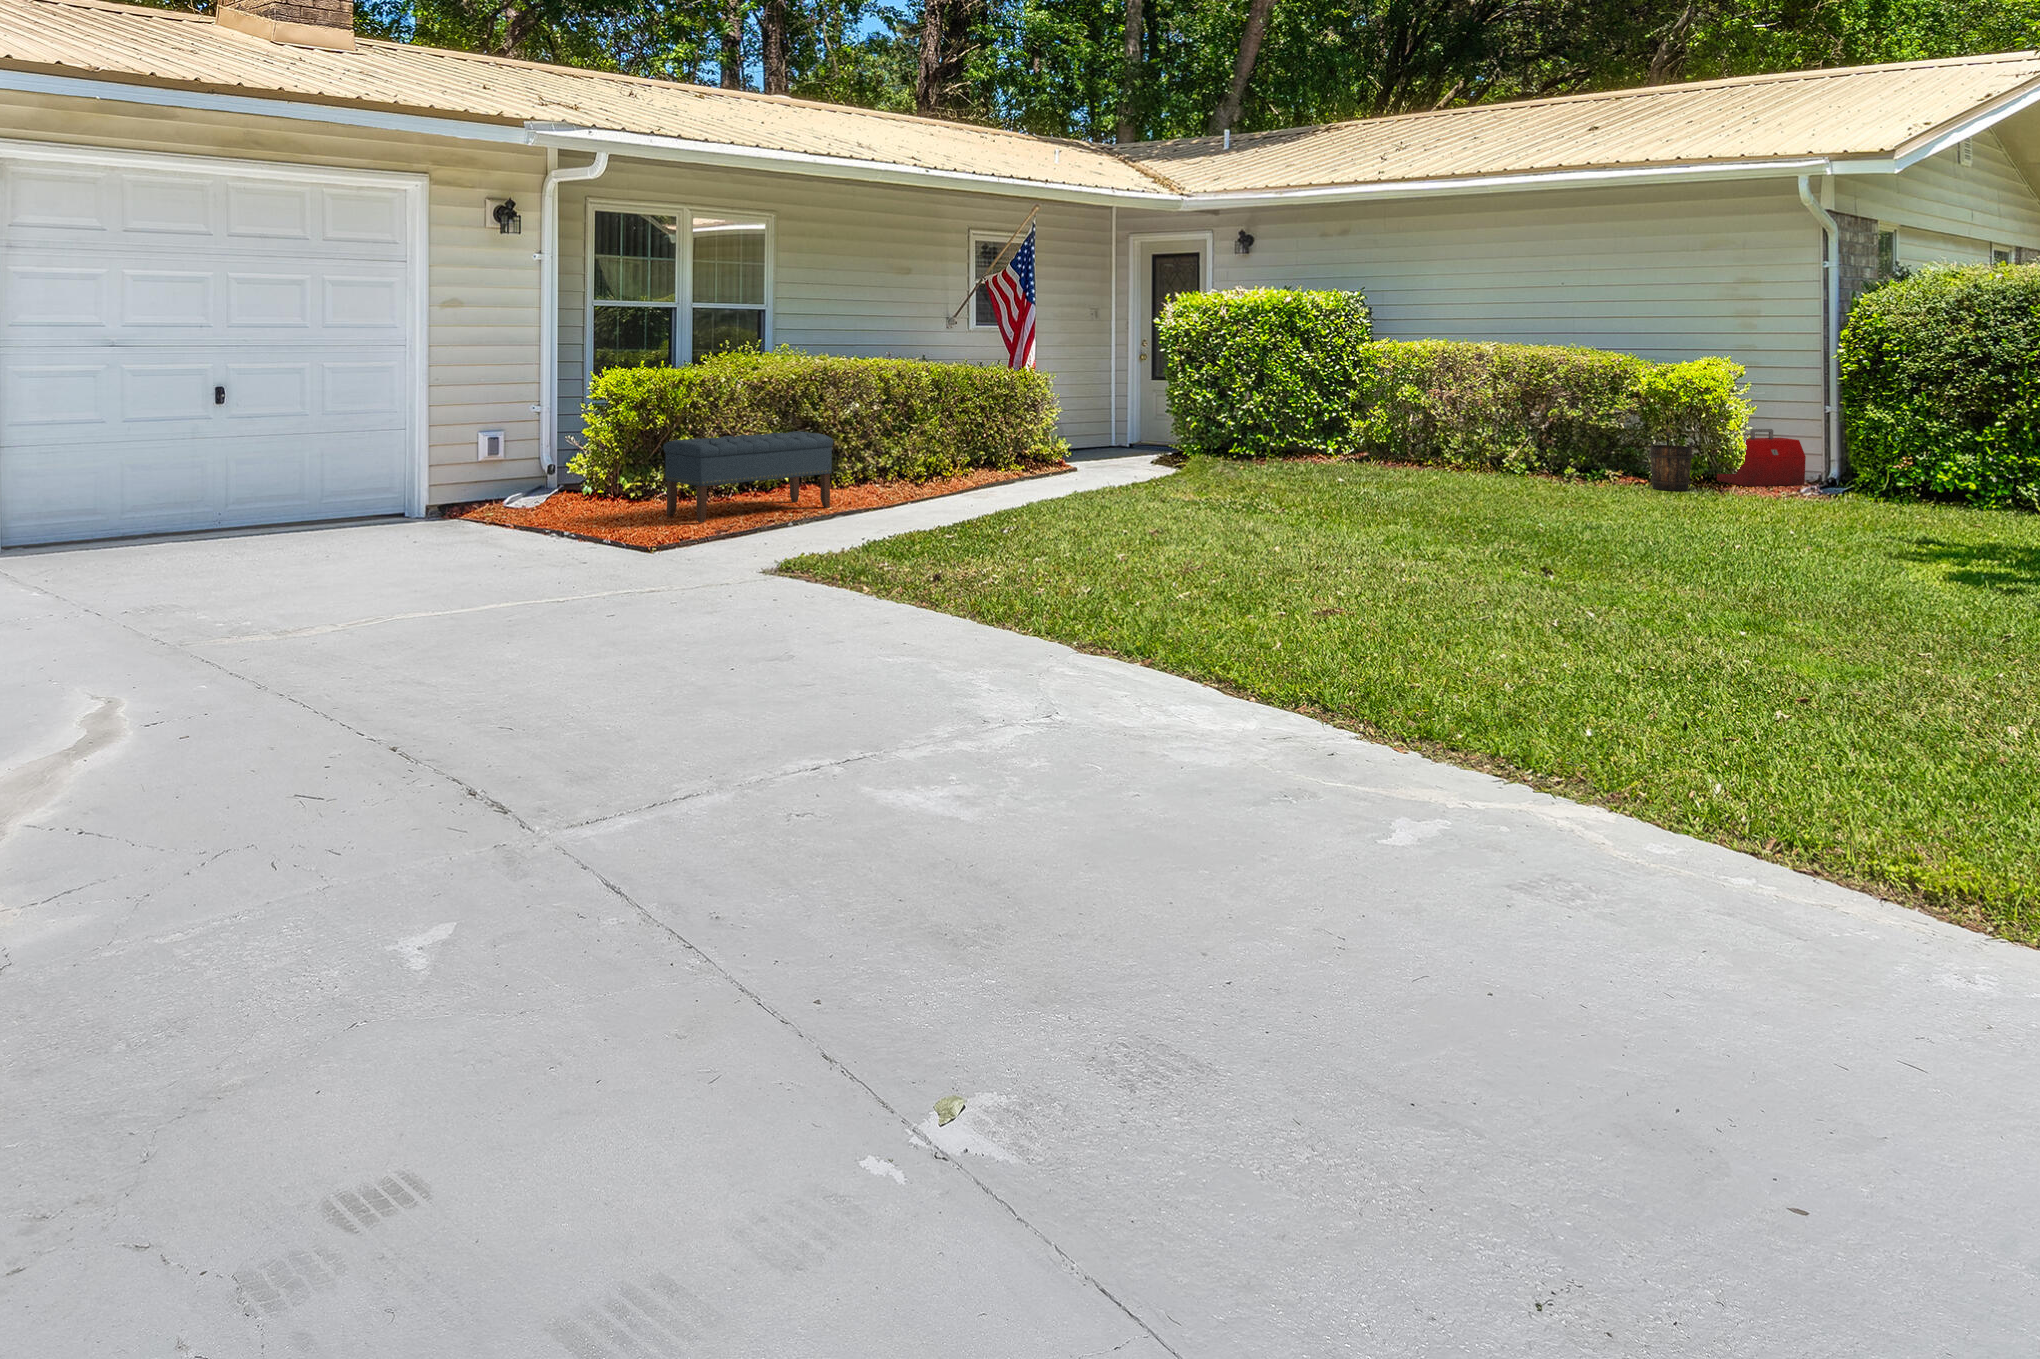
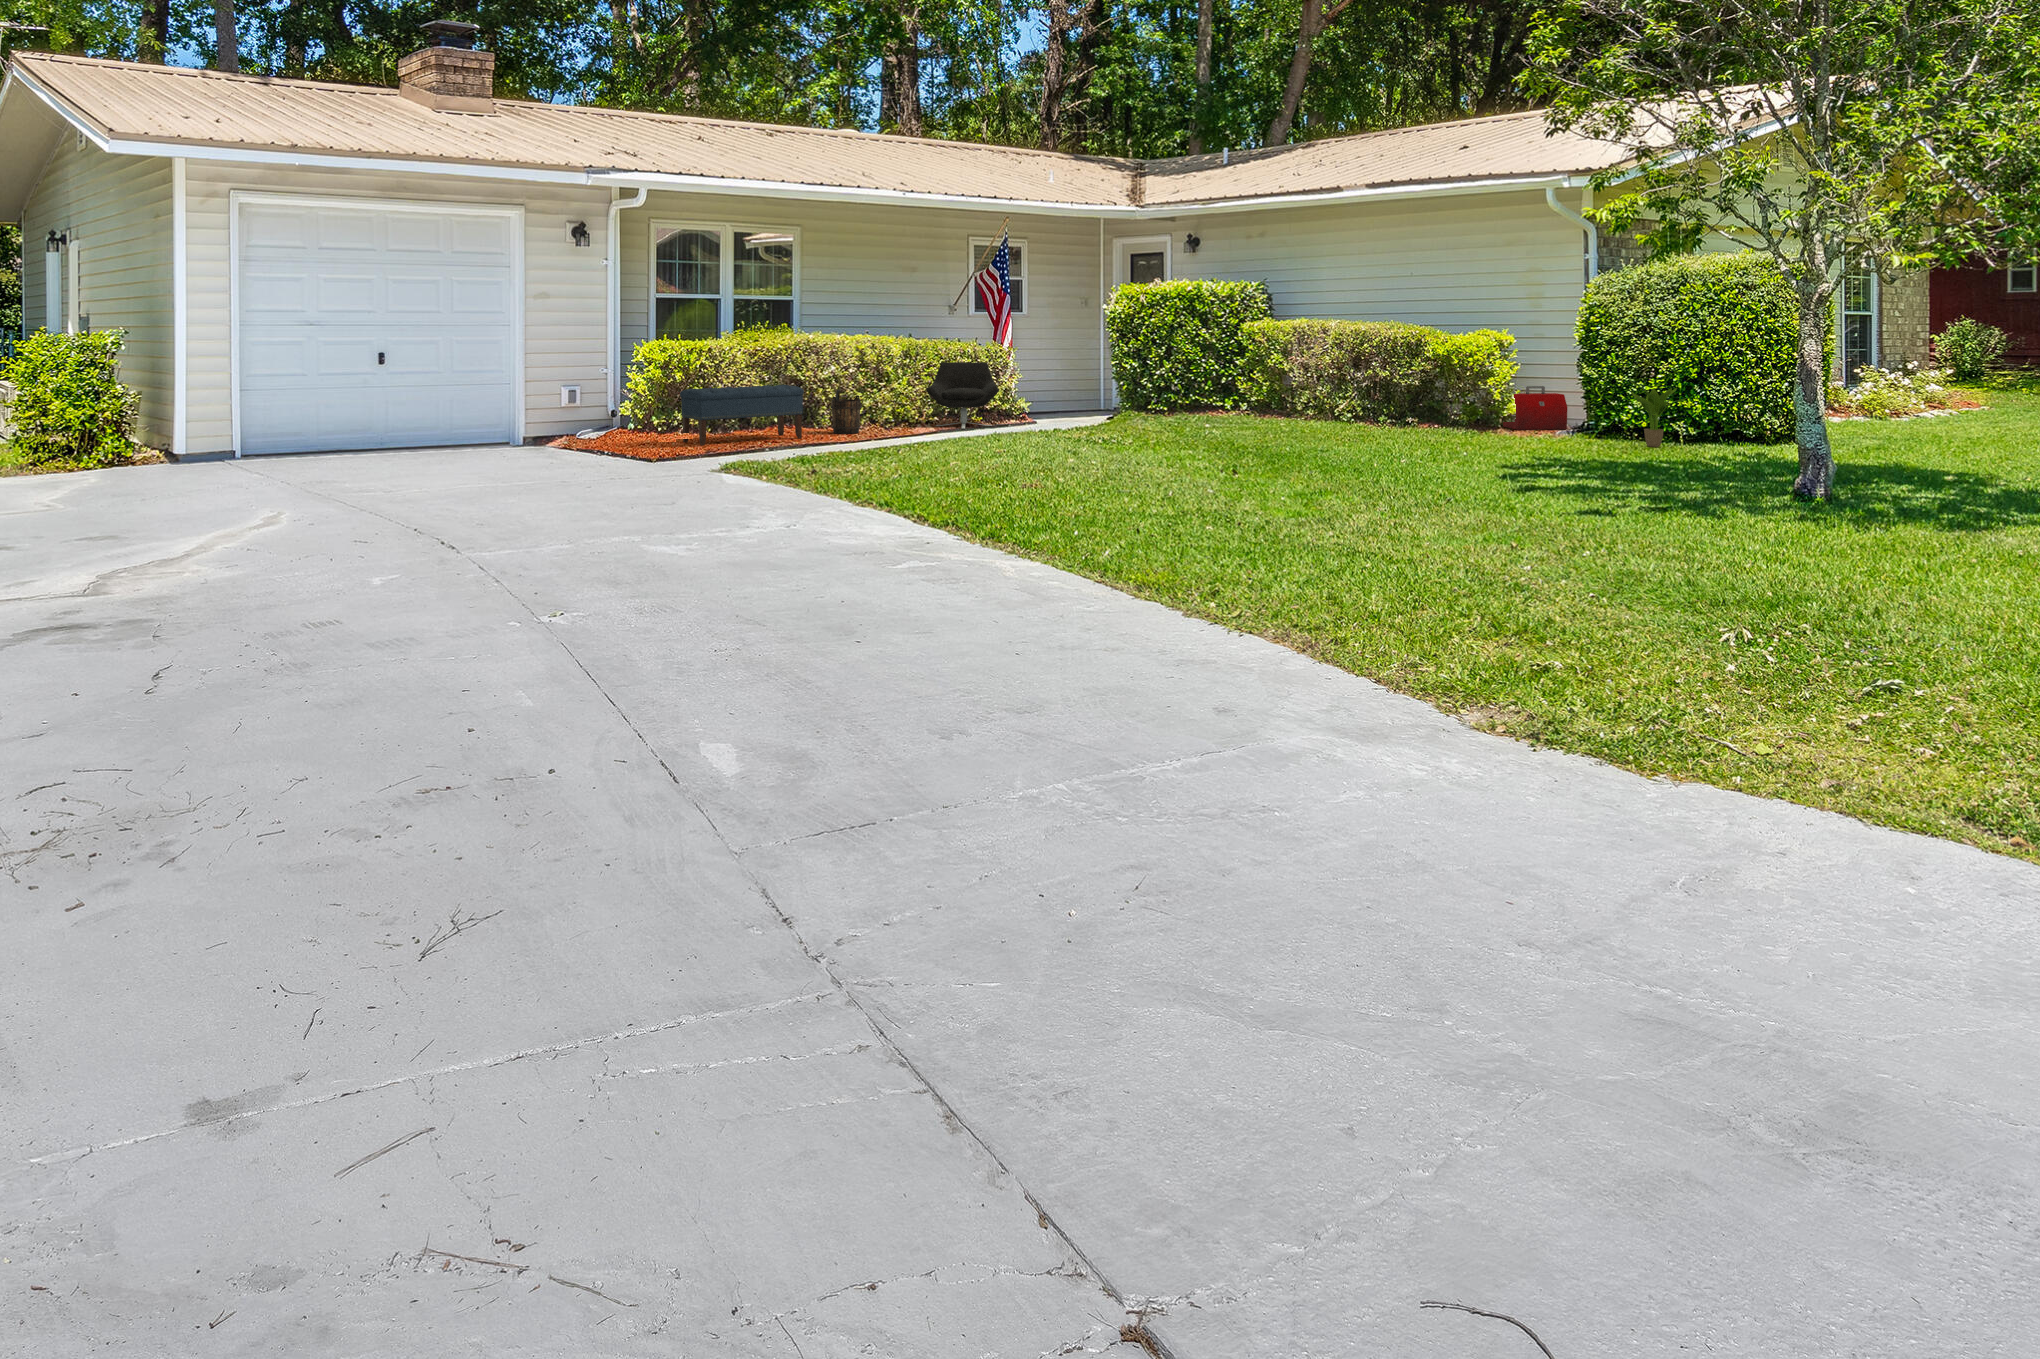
lounge chair: none [977,396,1078,488] -> present [926,362,999,429]
potted plant: none [1938,424,2024,515] -> present [1630,381,1686,447]
bucket: present [1649,425,1694,491] -> present [830,384,862,434]

